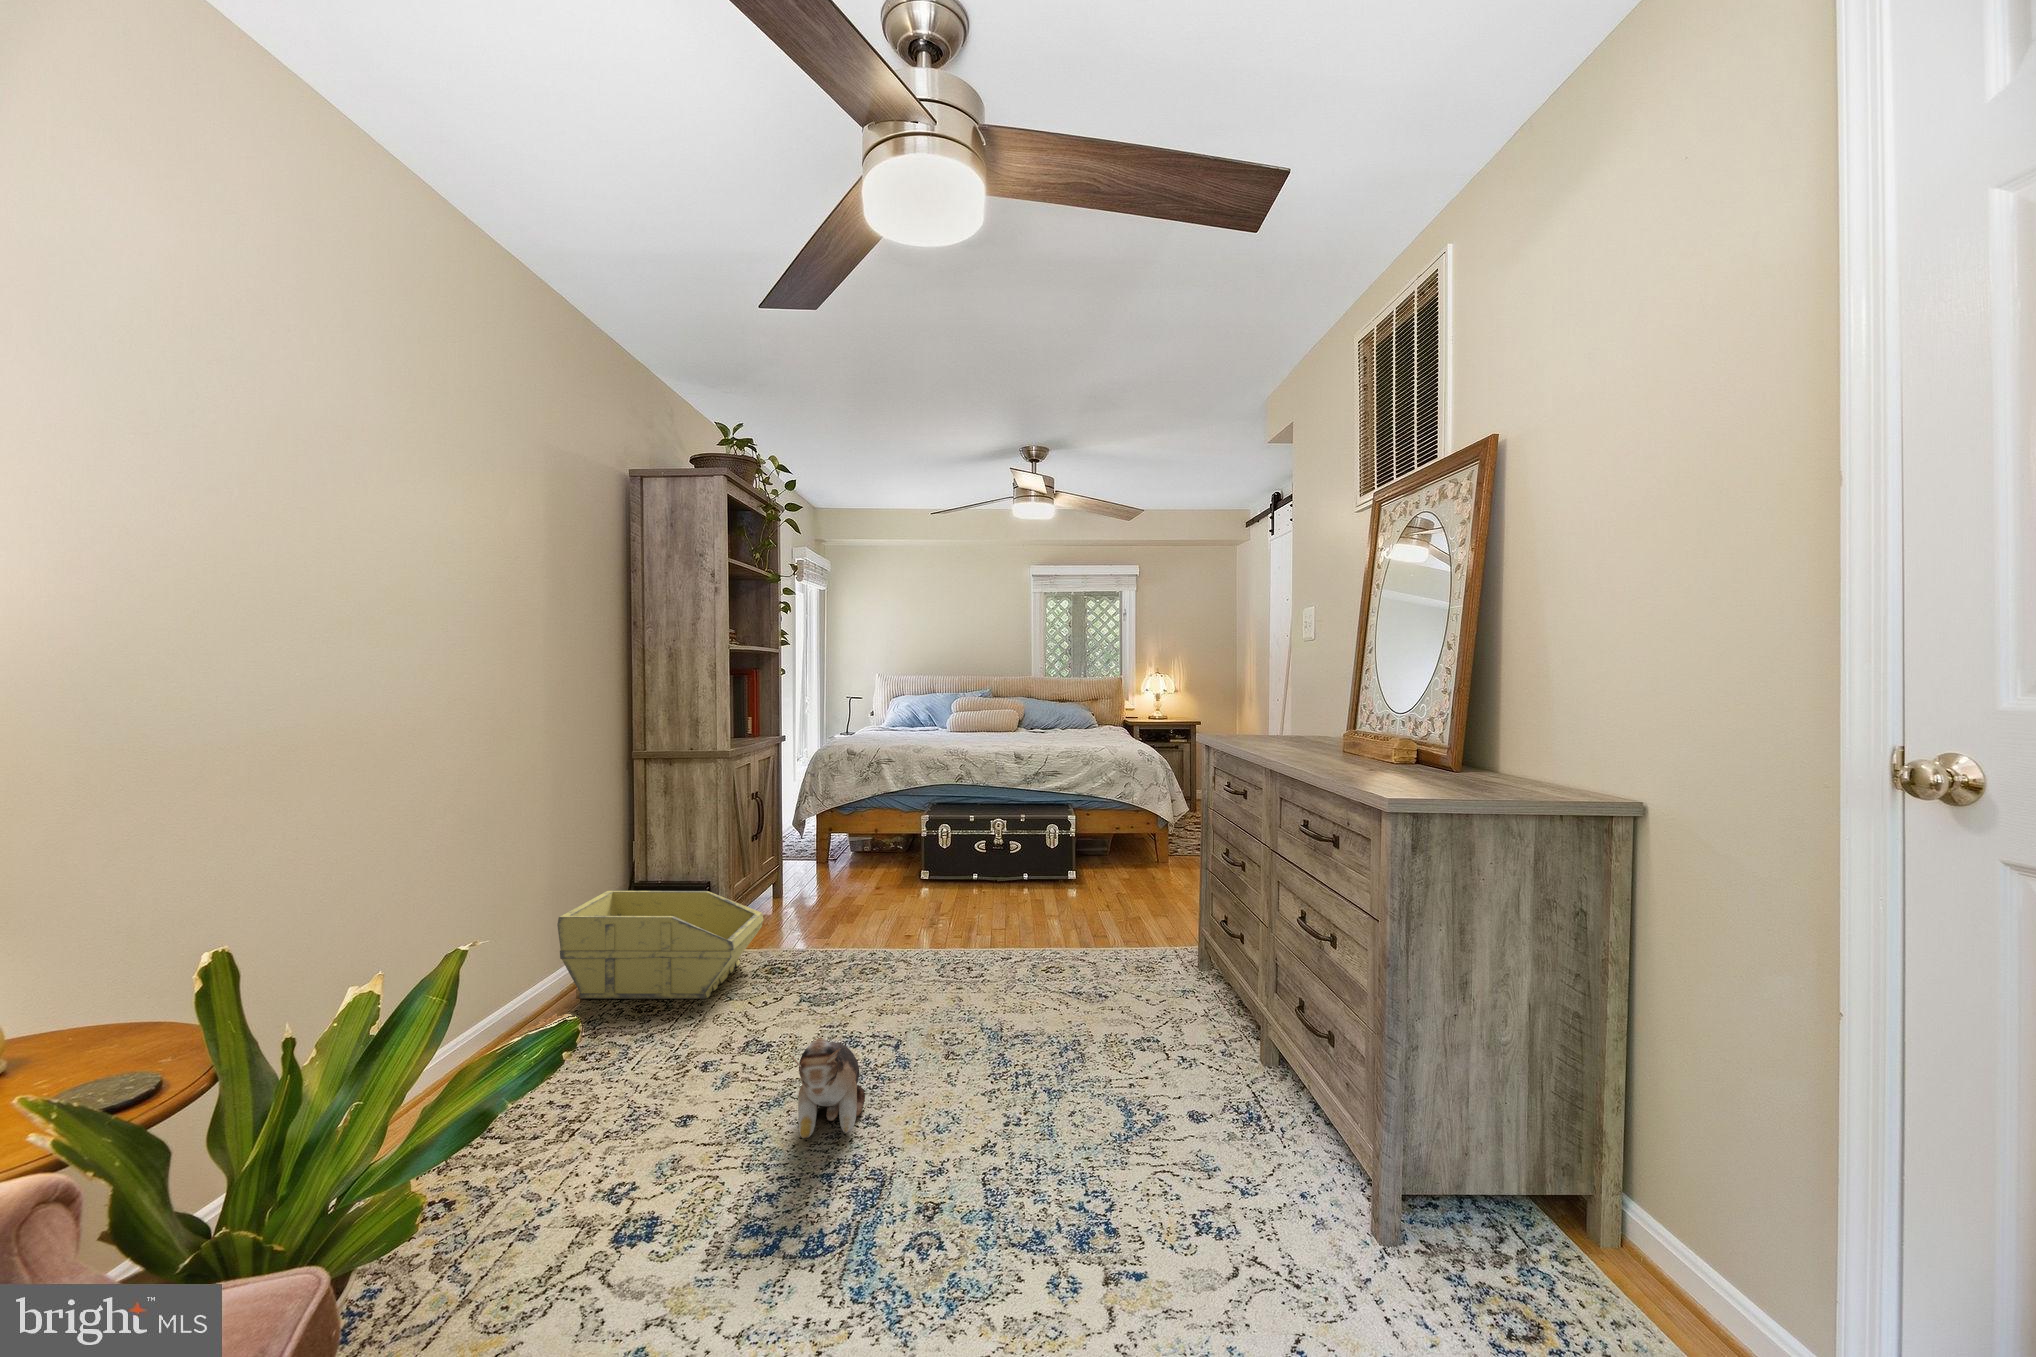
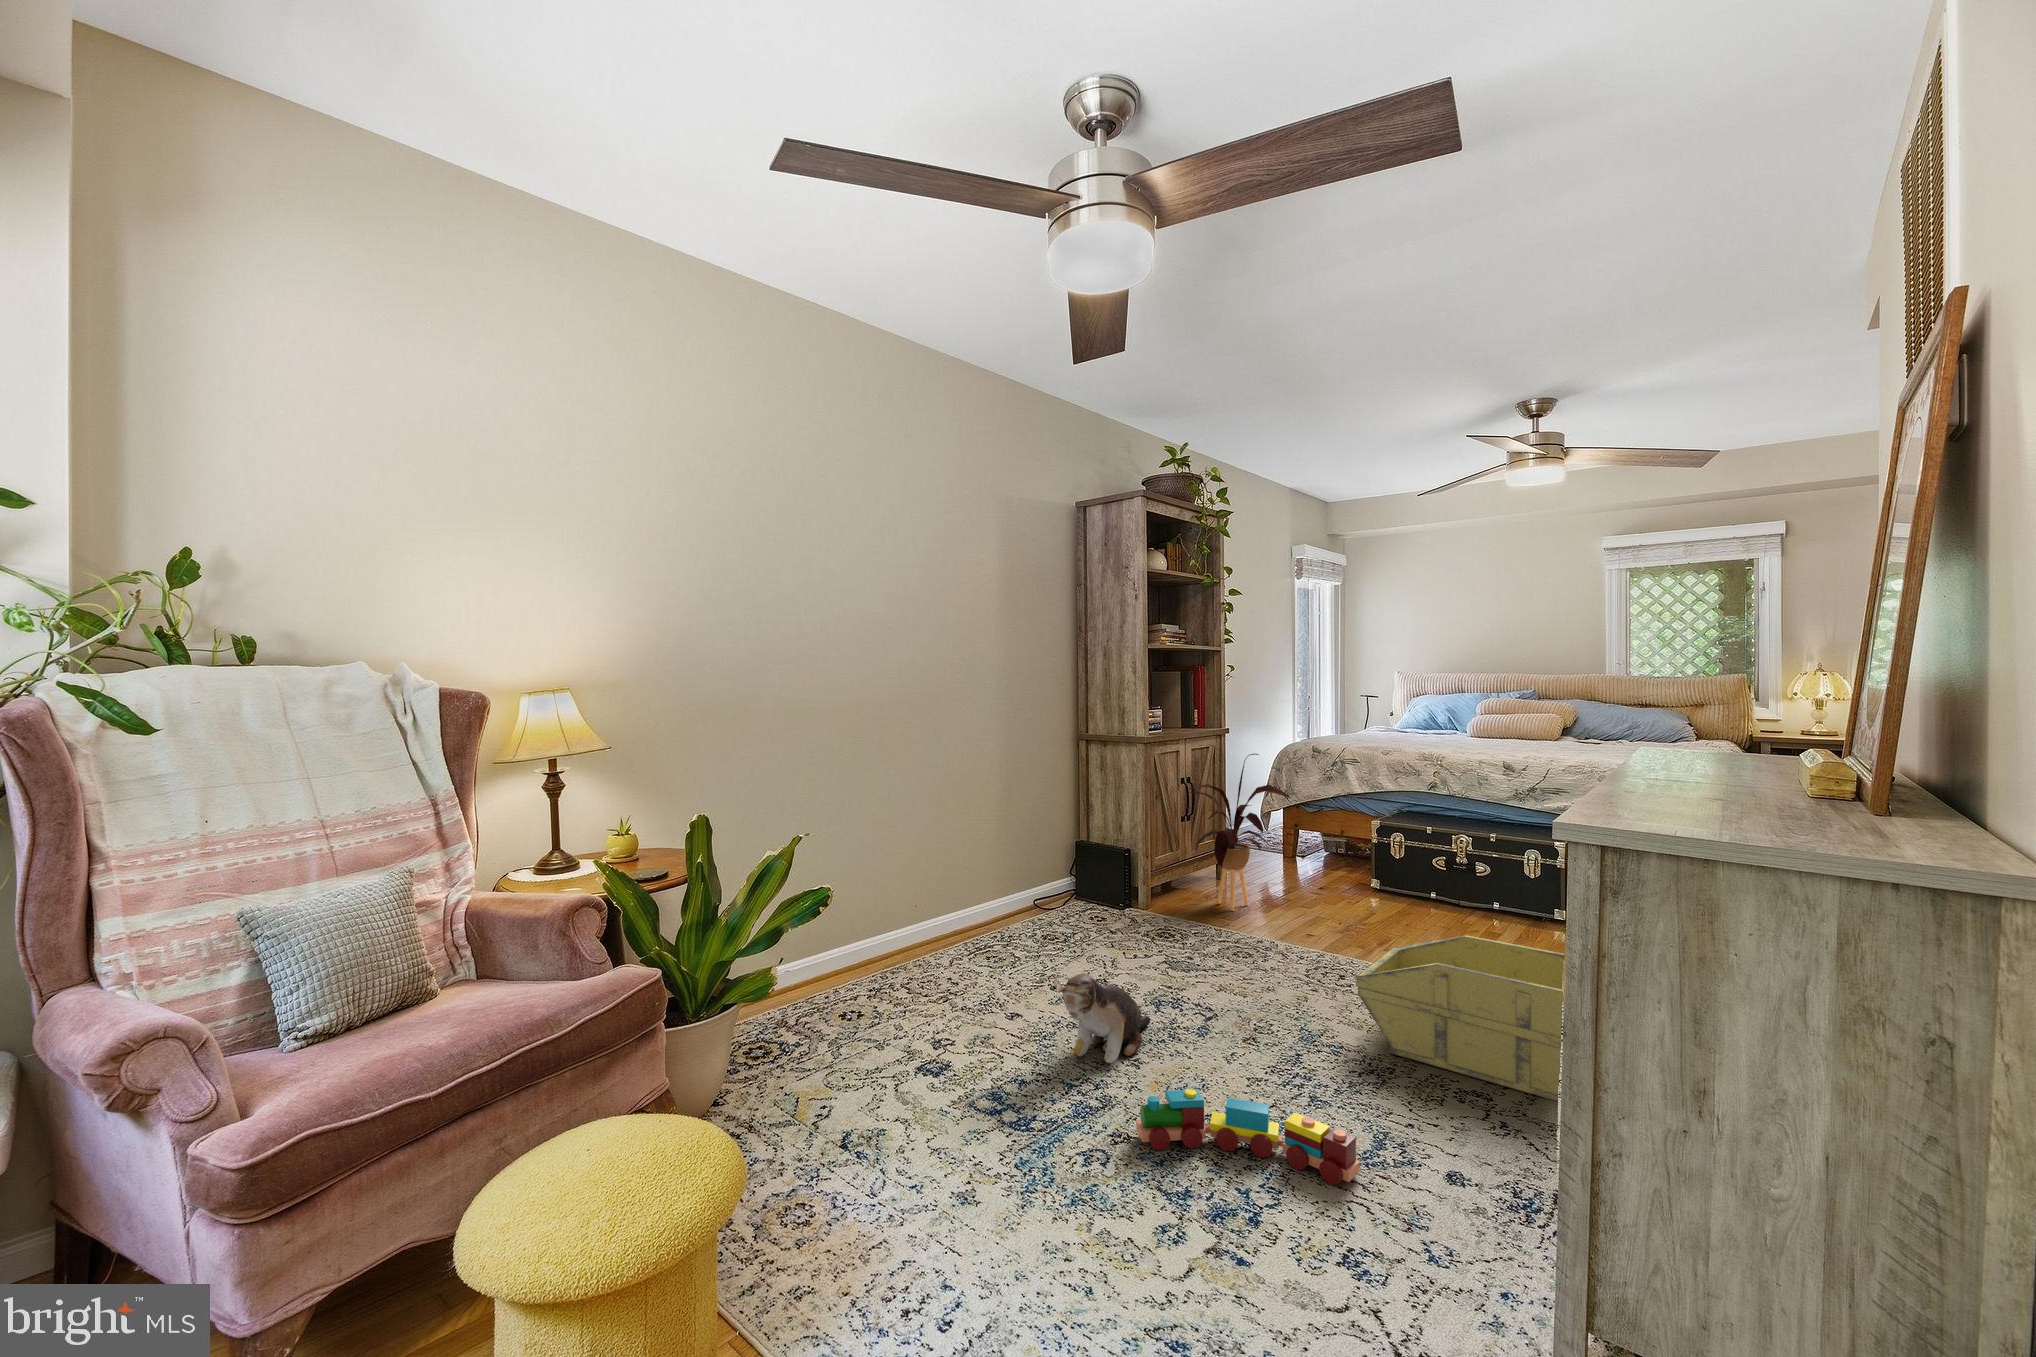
house plant: none [762,761,877,927] -> present [1190,754,1290,911]
storage bin: present [557,891,764,999] -> present [1356,935,1564,1102]
toy train: none [943,1110,1142,1205] -> present [1136,1089,1360,1185]

